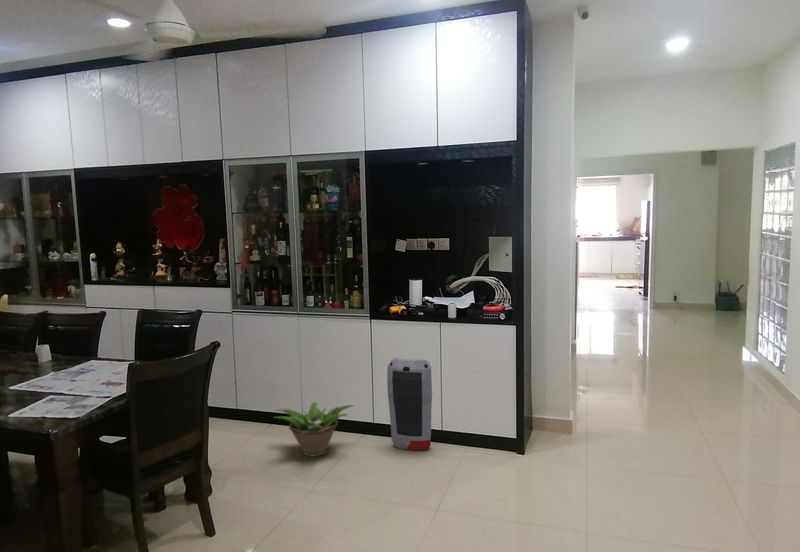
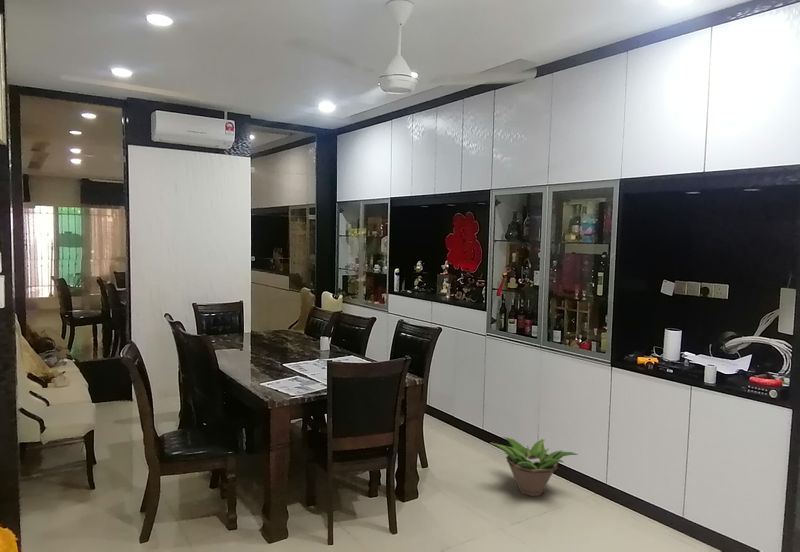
air purifier: present [387,358,432,450] -> none [616,414,671,532]

